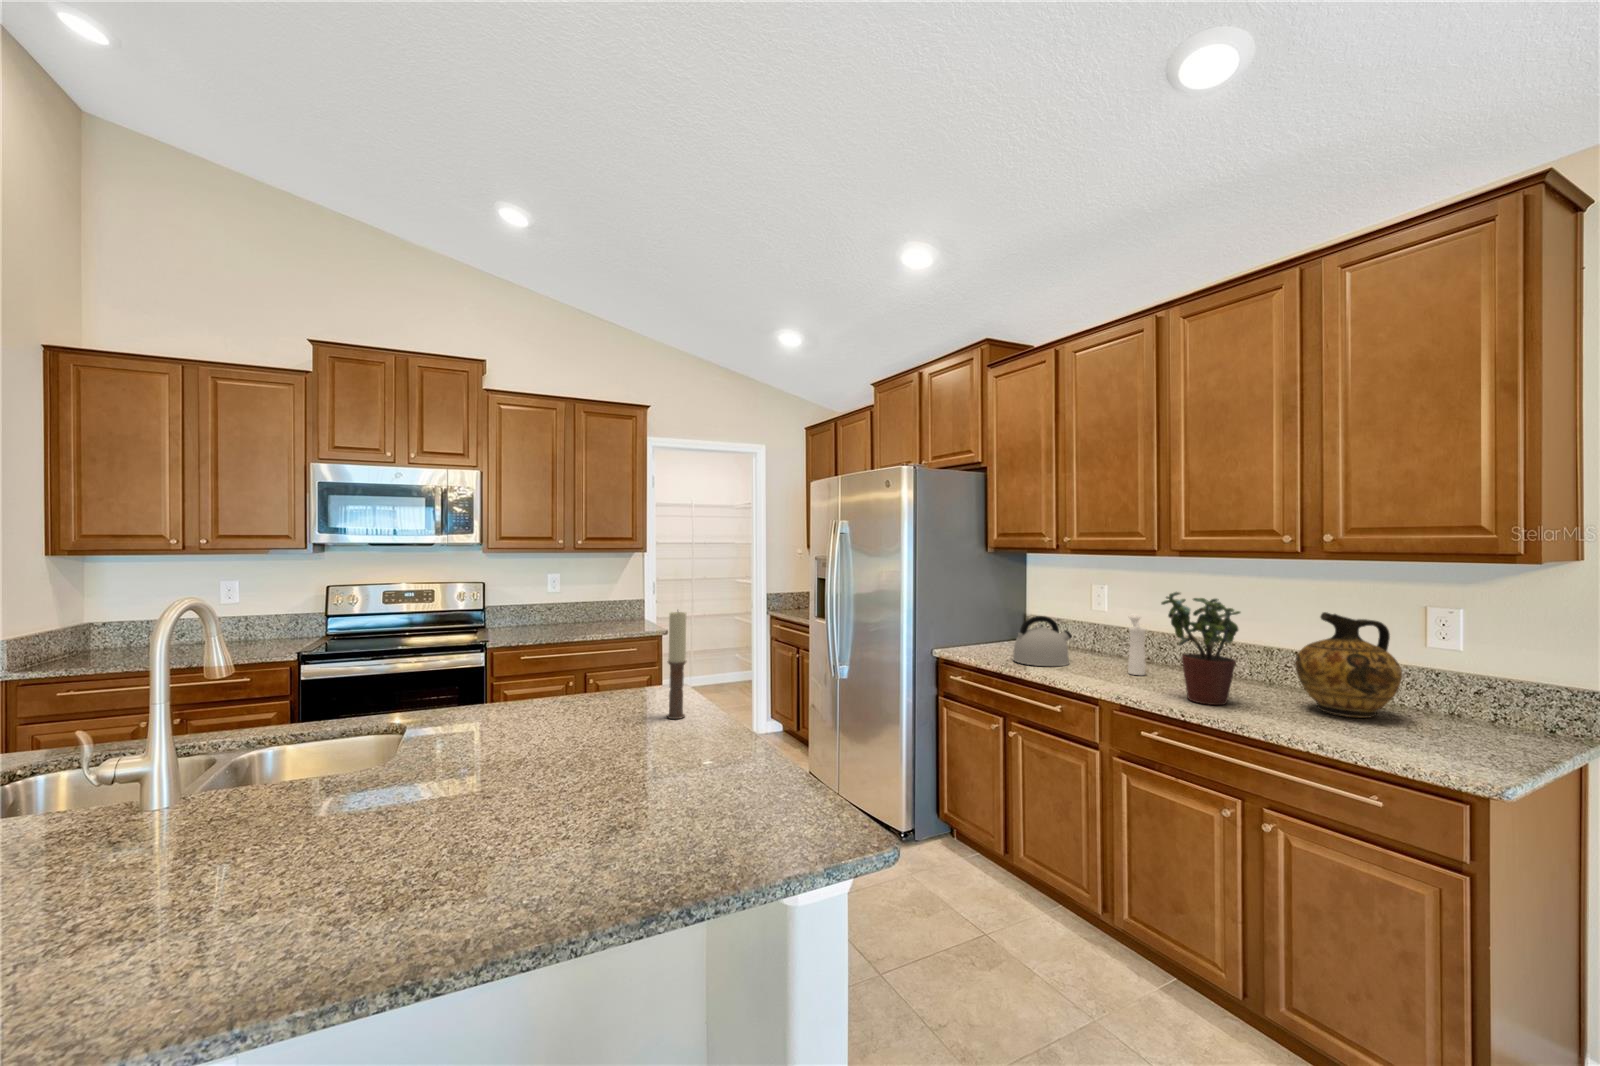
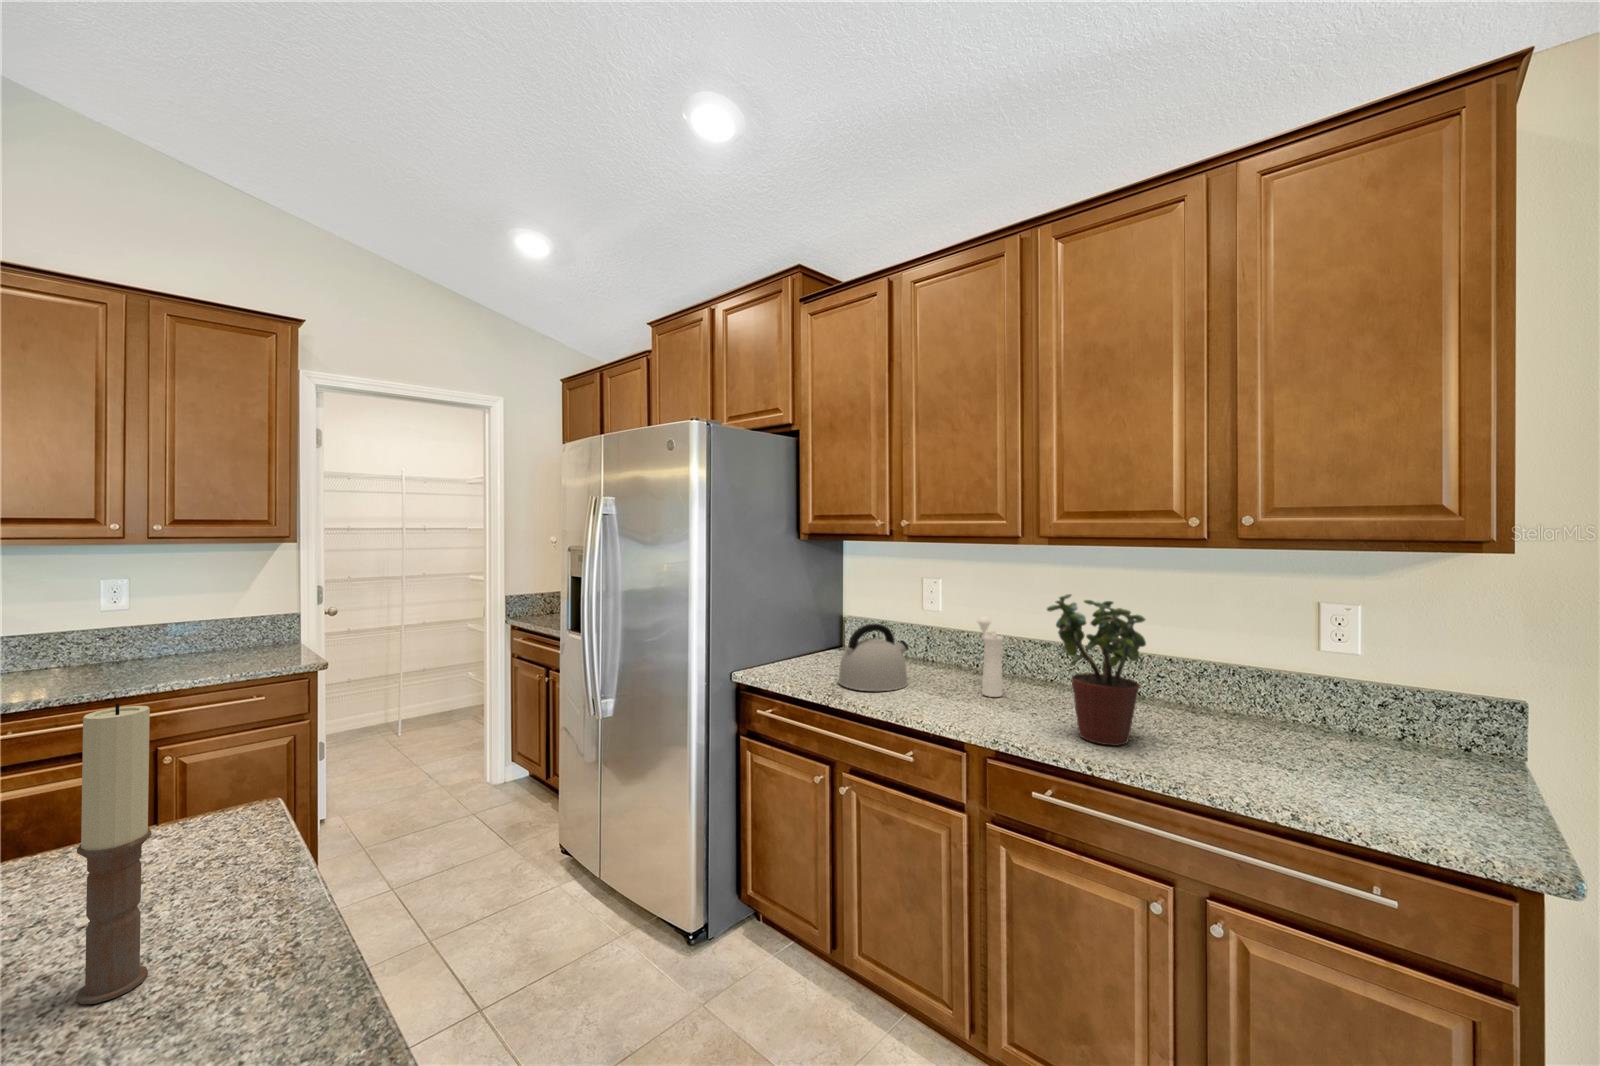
ceramic jug: present [1295,612,1402,718] -> none [1198,616,1325,750]

